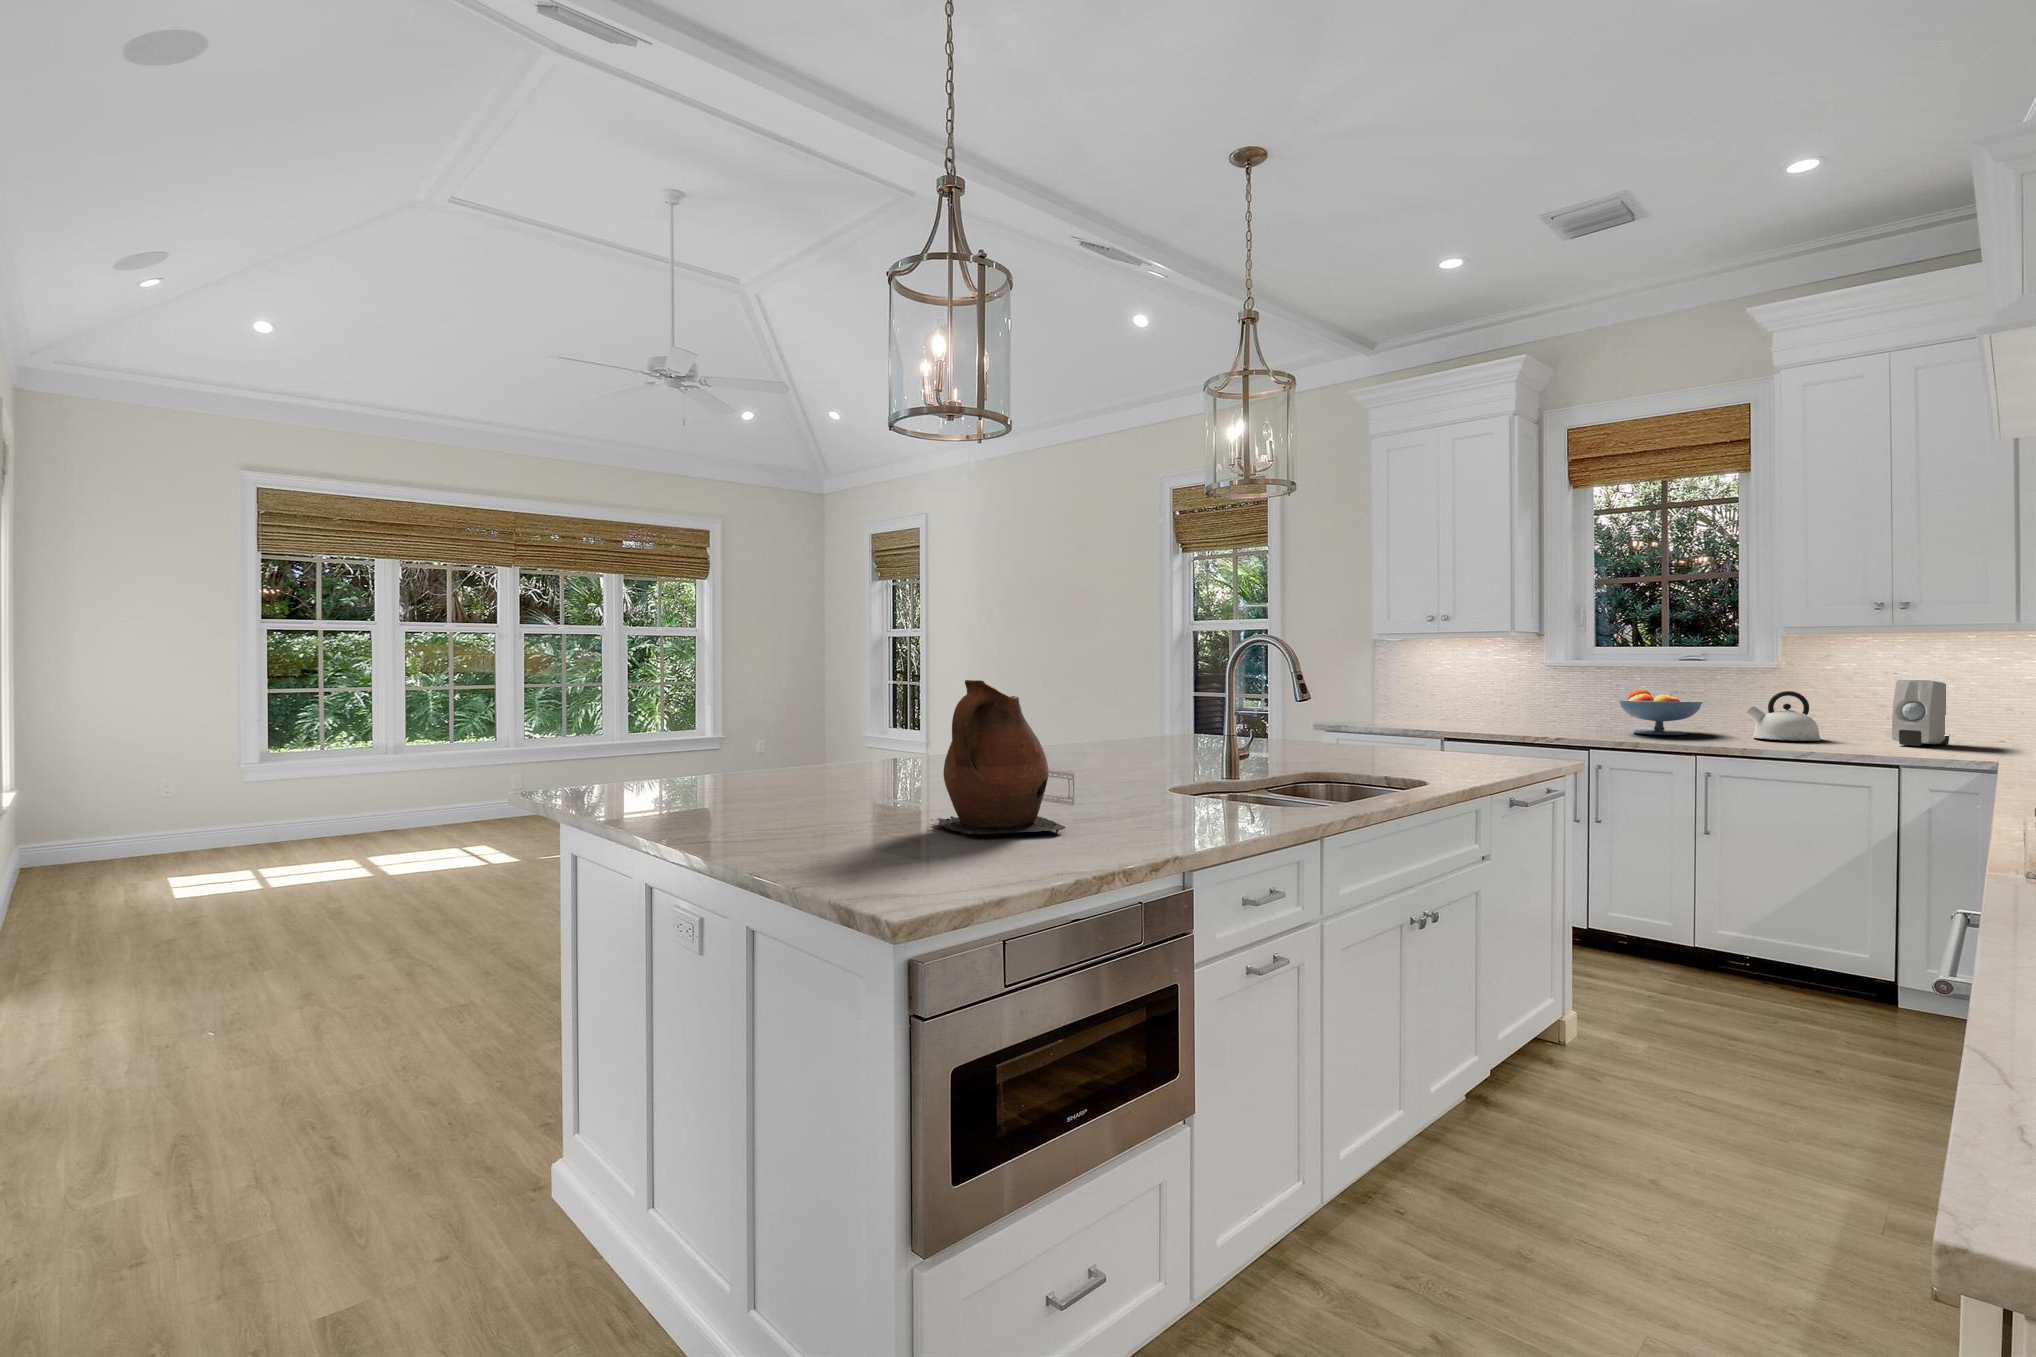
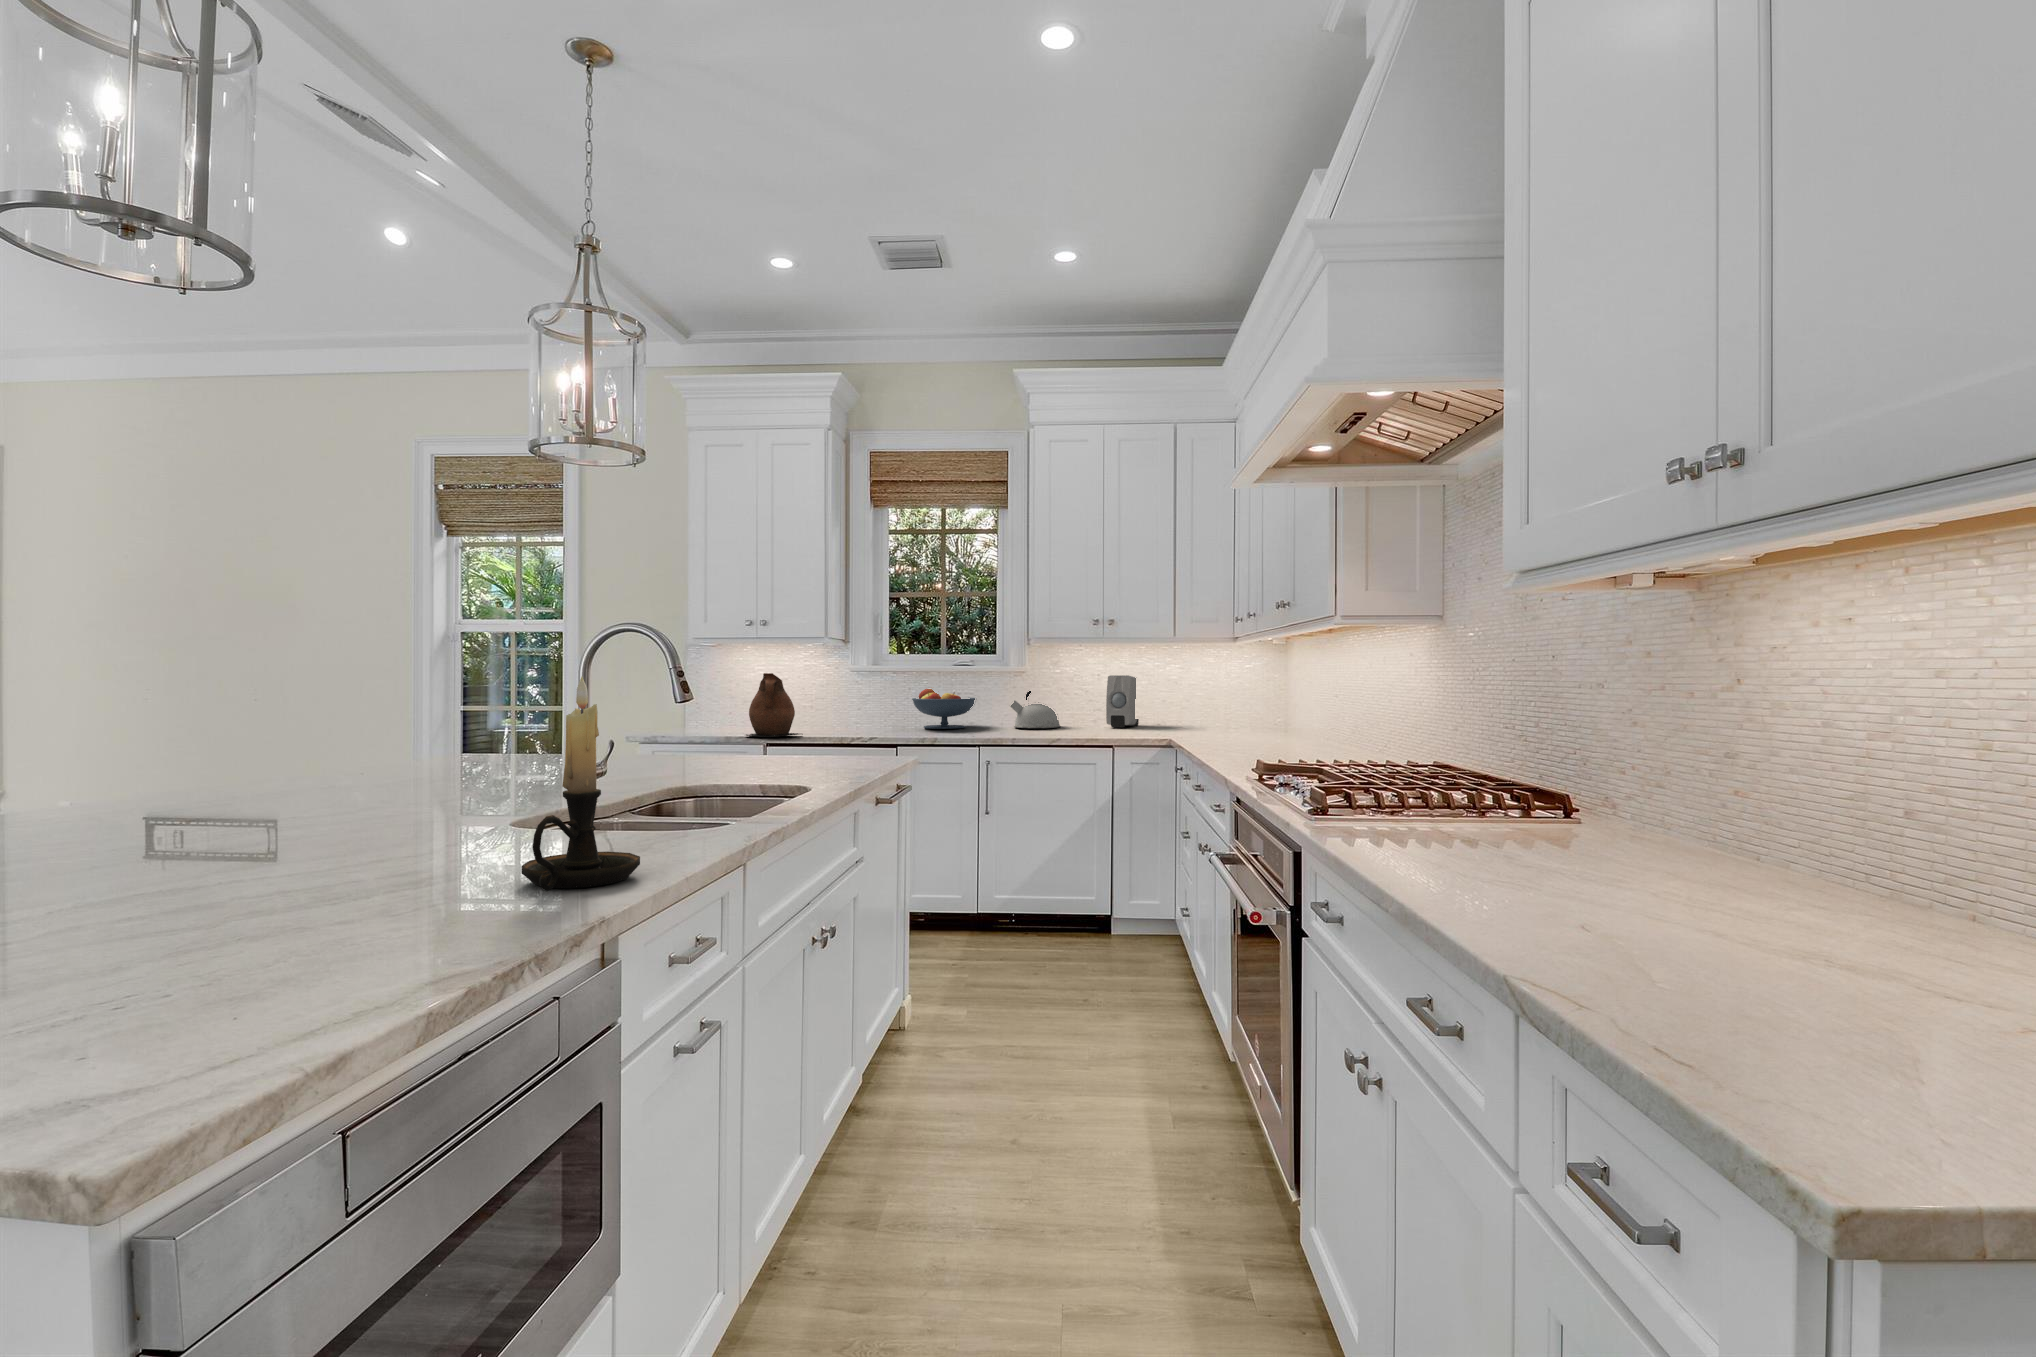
ceramic pitcher: present [937,680,1066,834] -> present [746,673,799,737]
candle holder: none [1147,682,1227,836] -> present [522,677,640,891]

